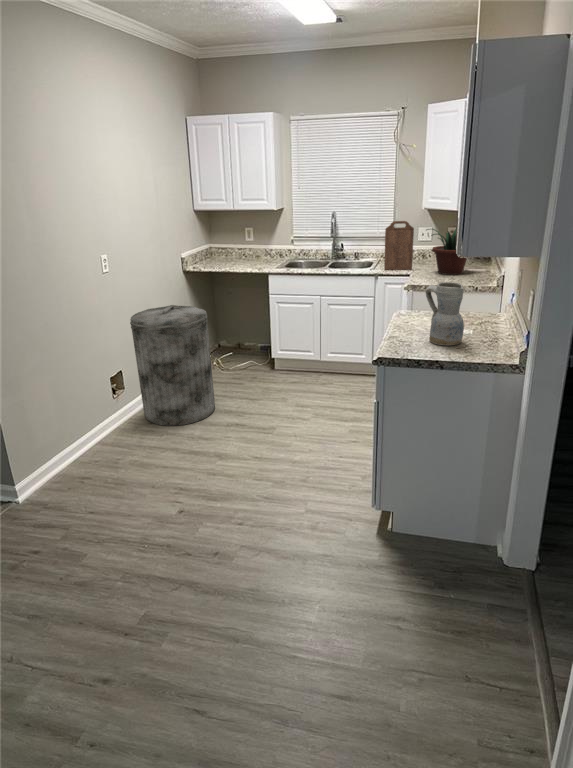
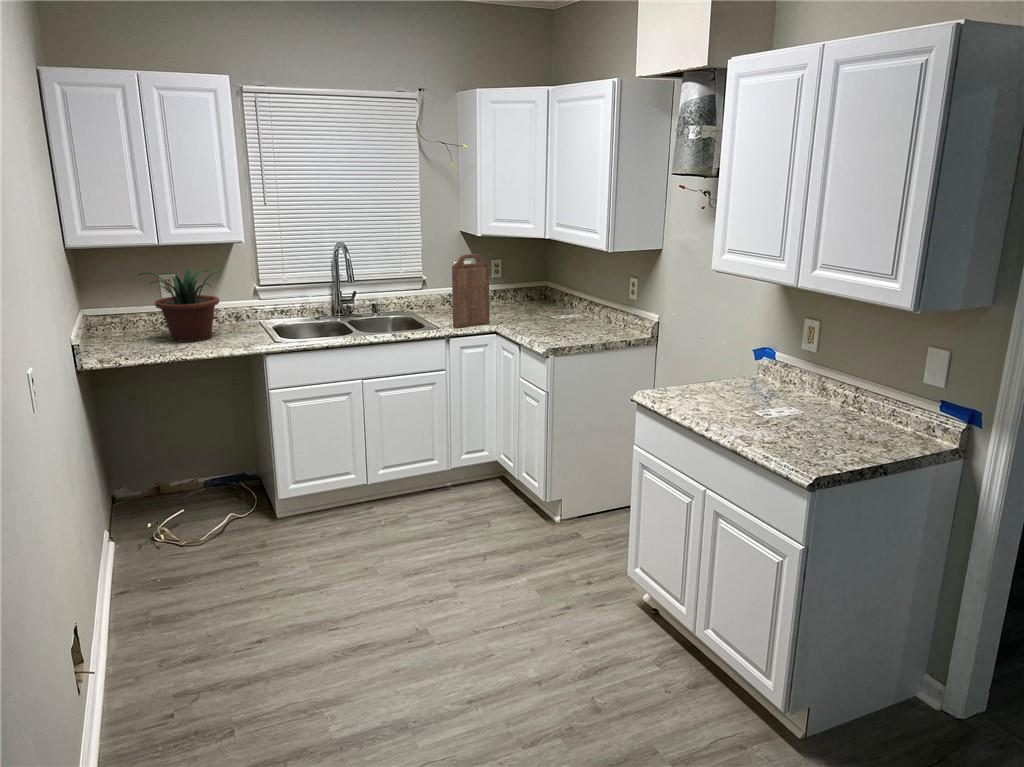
potted plant: present [427,228,467,275] -> present [138,267,222,342]
ceramic pitcher: present [426,282,464,345] -> none [777,344,839,433]
trash can: present [130,305,215,426] -> none [81,442,273,711]

